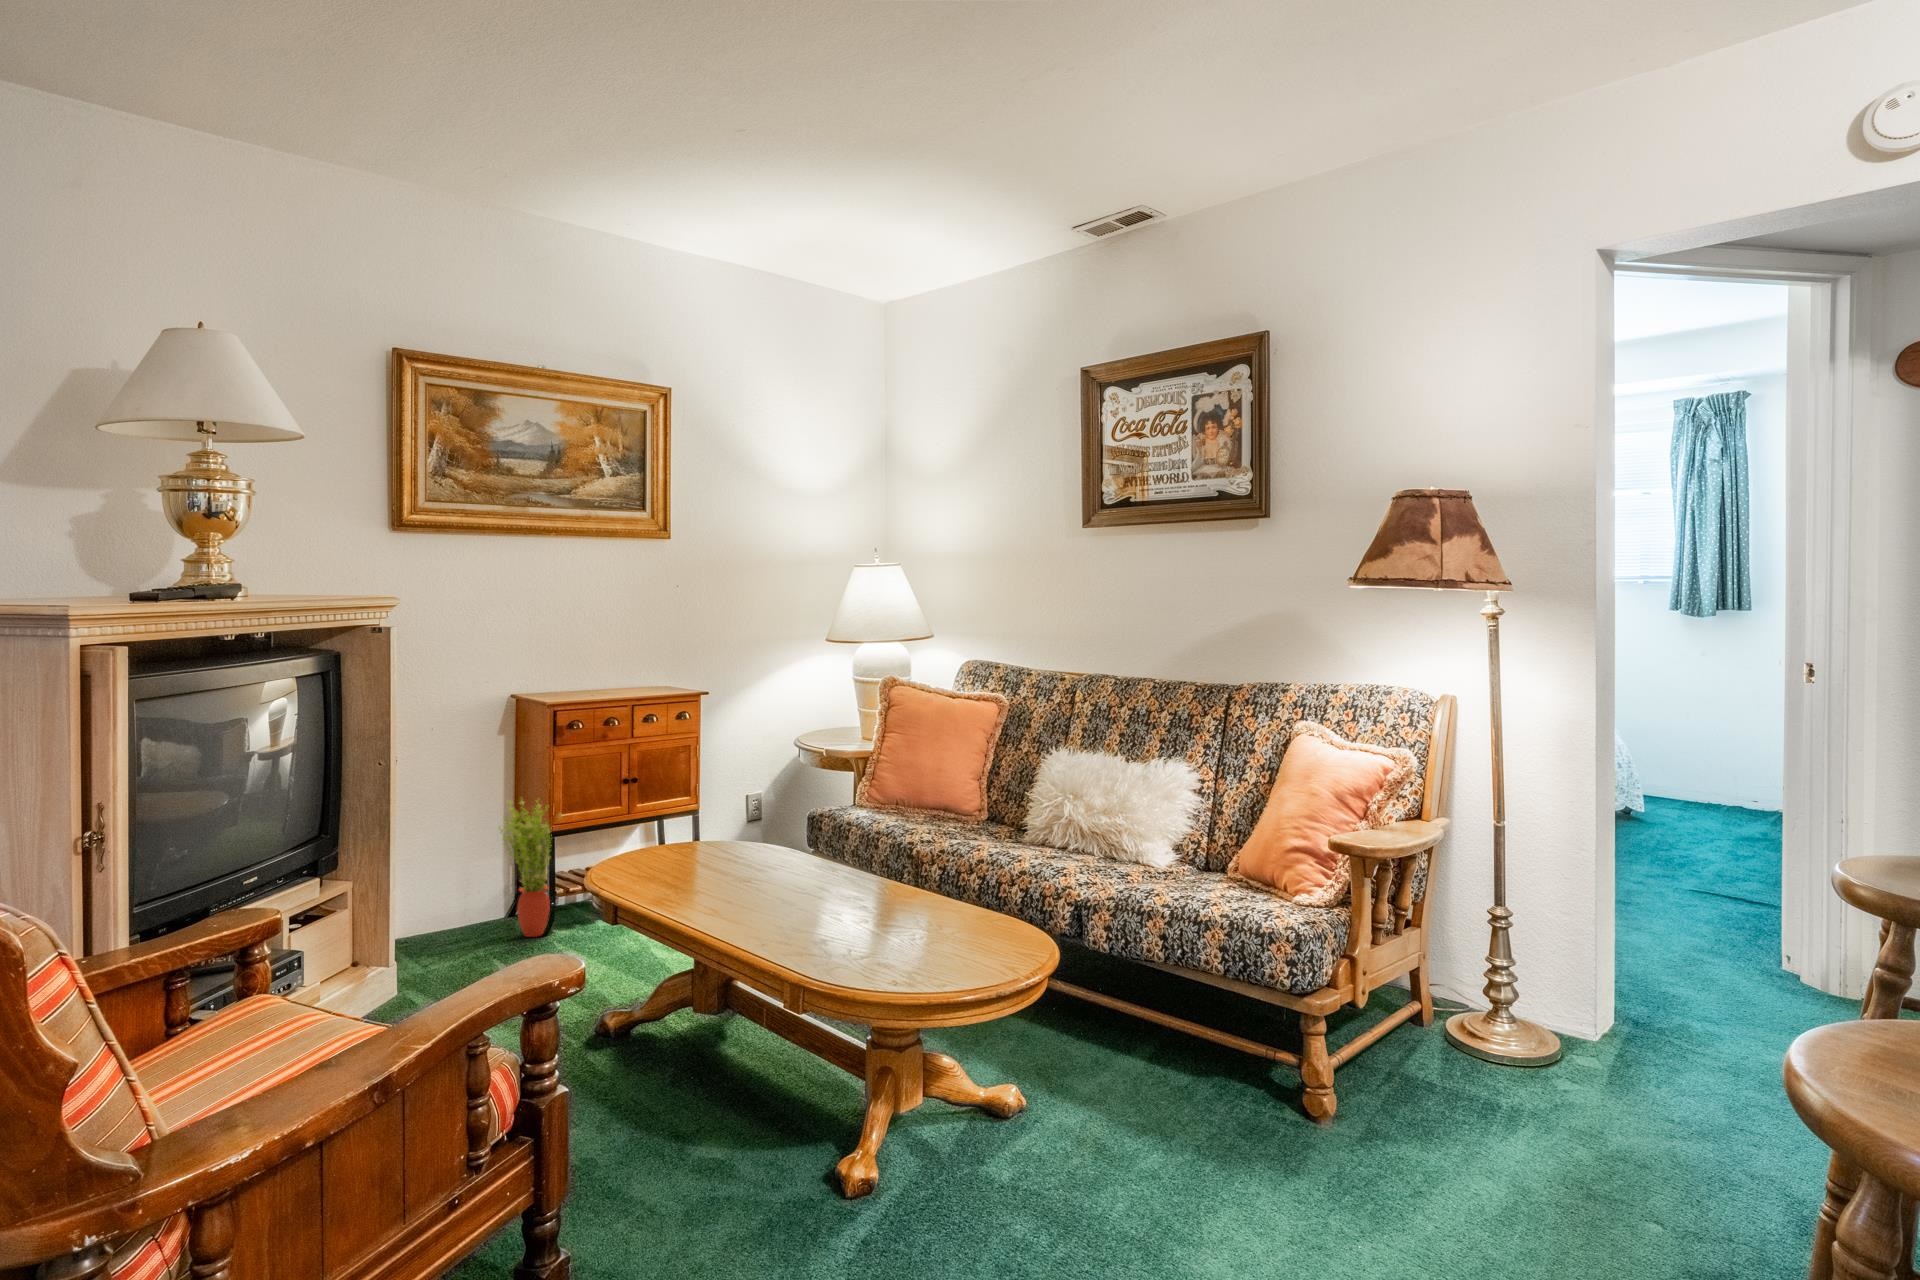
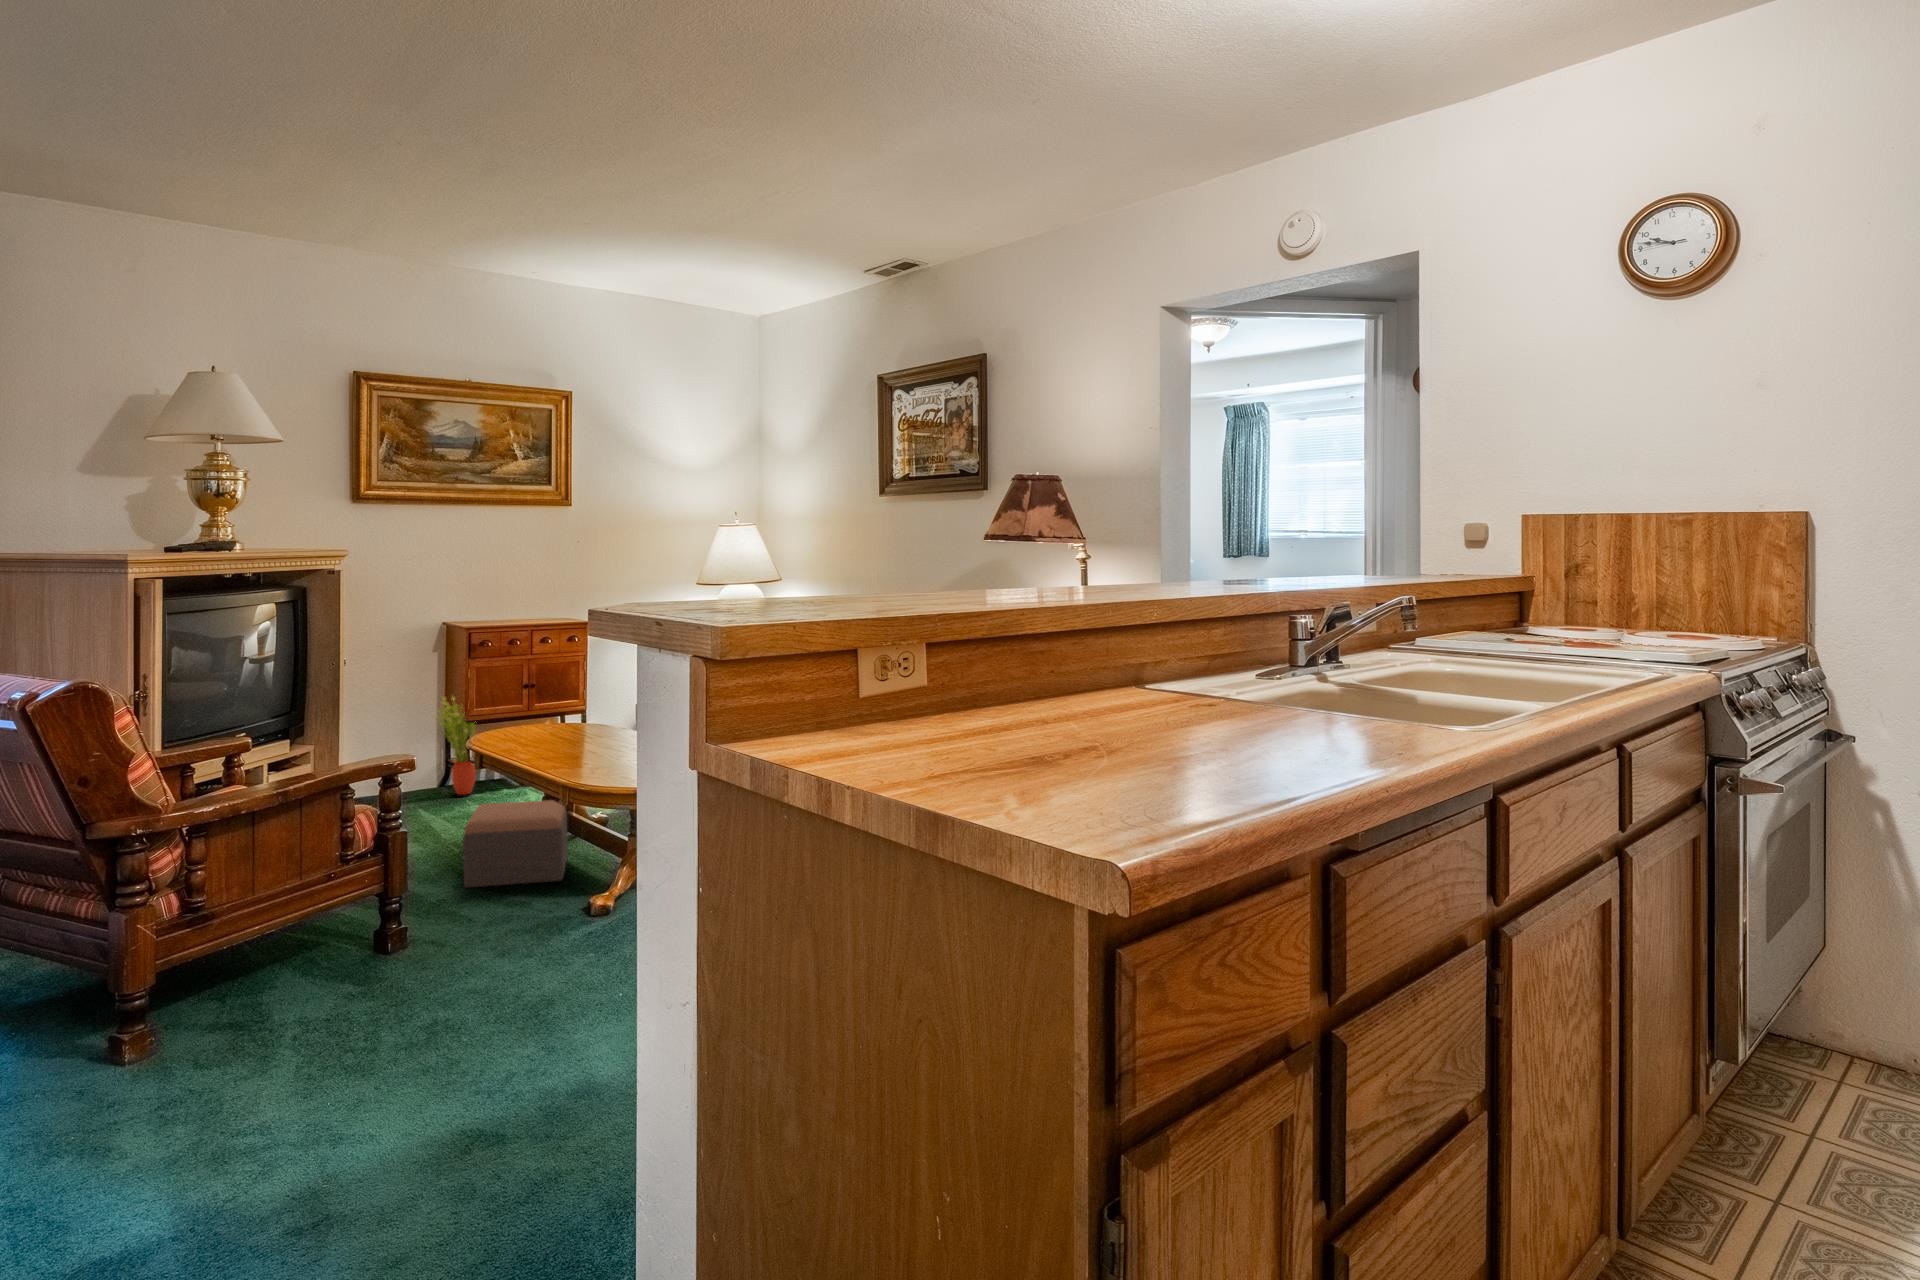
footstool: none [605,977,757,1138] -> present [463,800,568,888]

